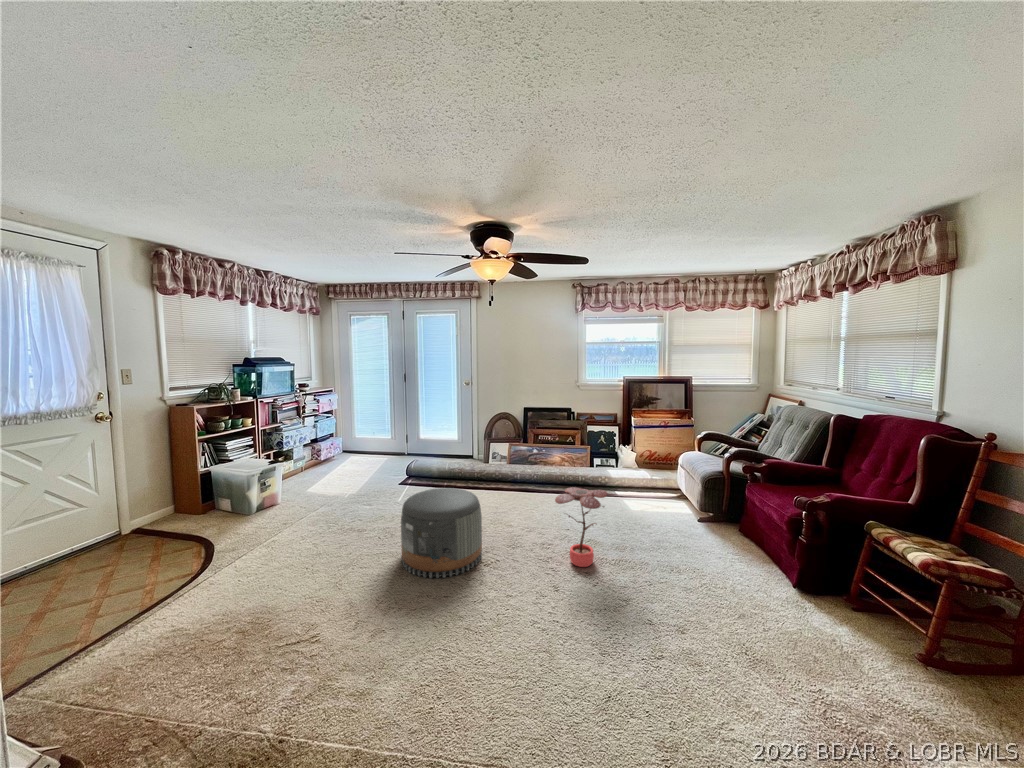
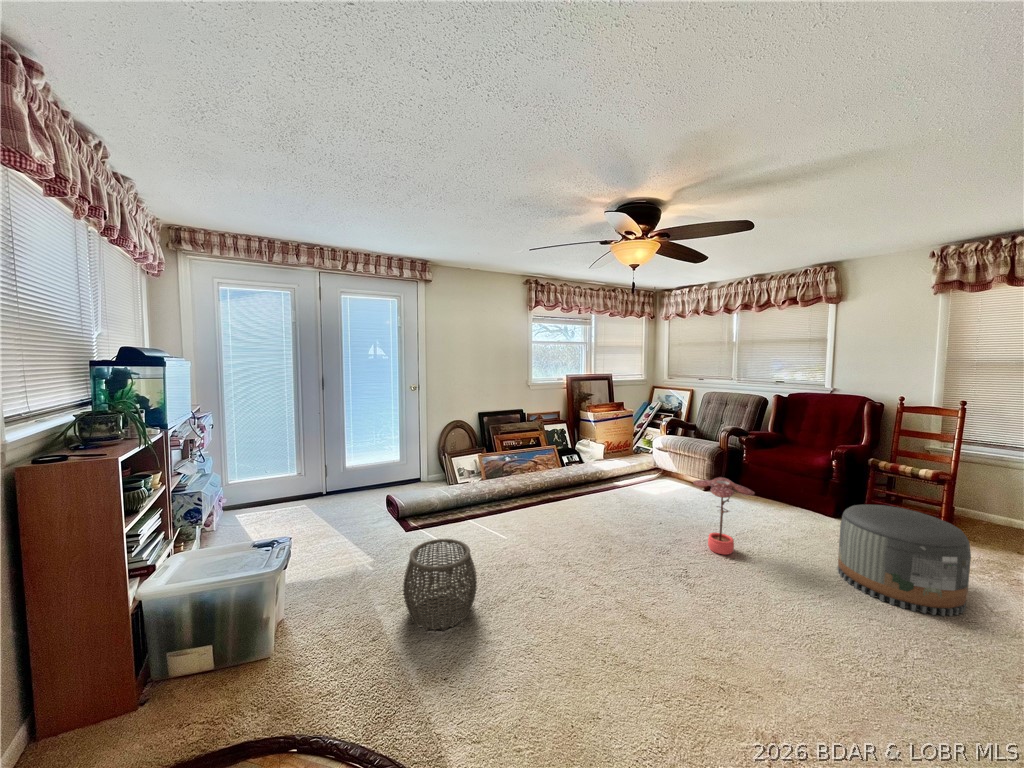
woven basket: none [317,480,367,531] -> present [403,539,477,630]
pouf: present [401,488,482,578] -> present [838,504,971,616]

